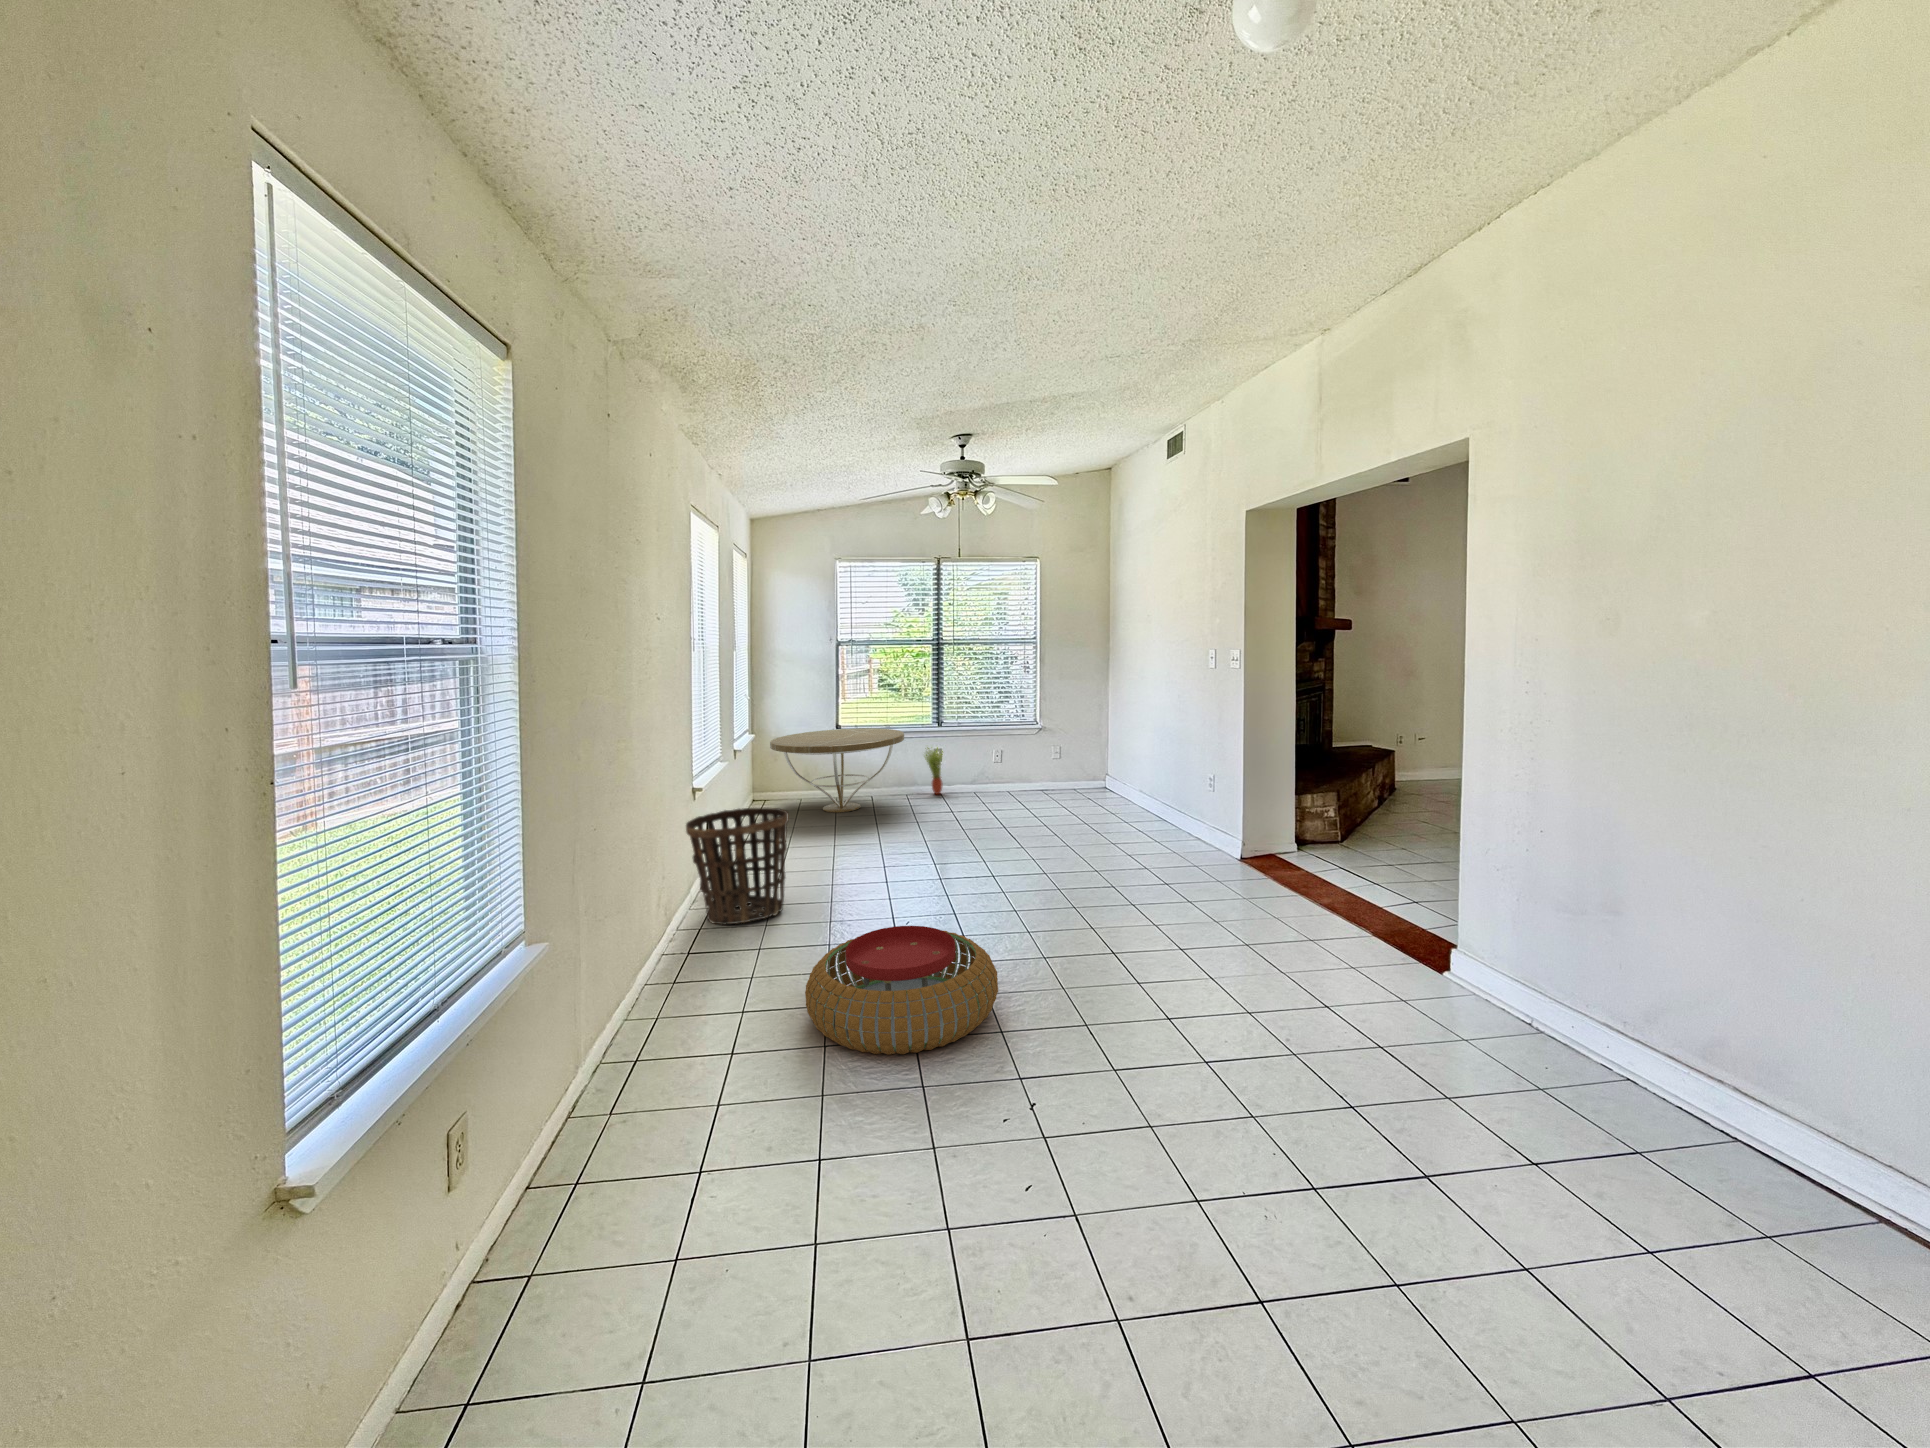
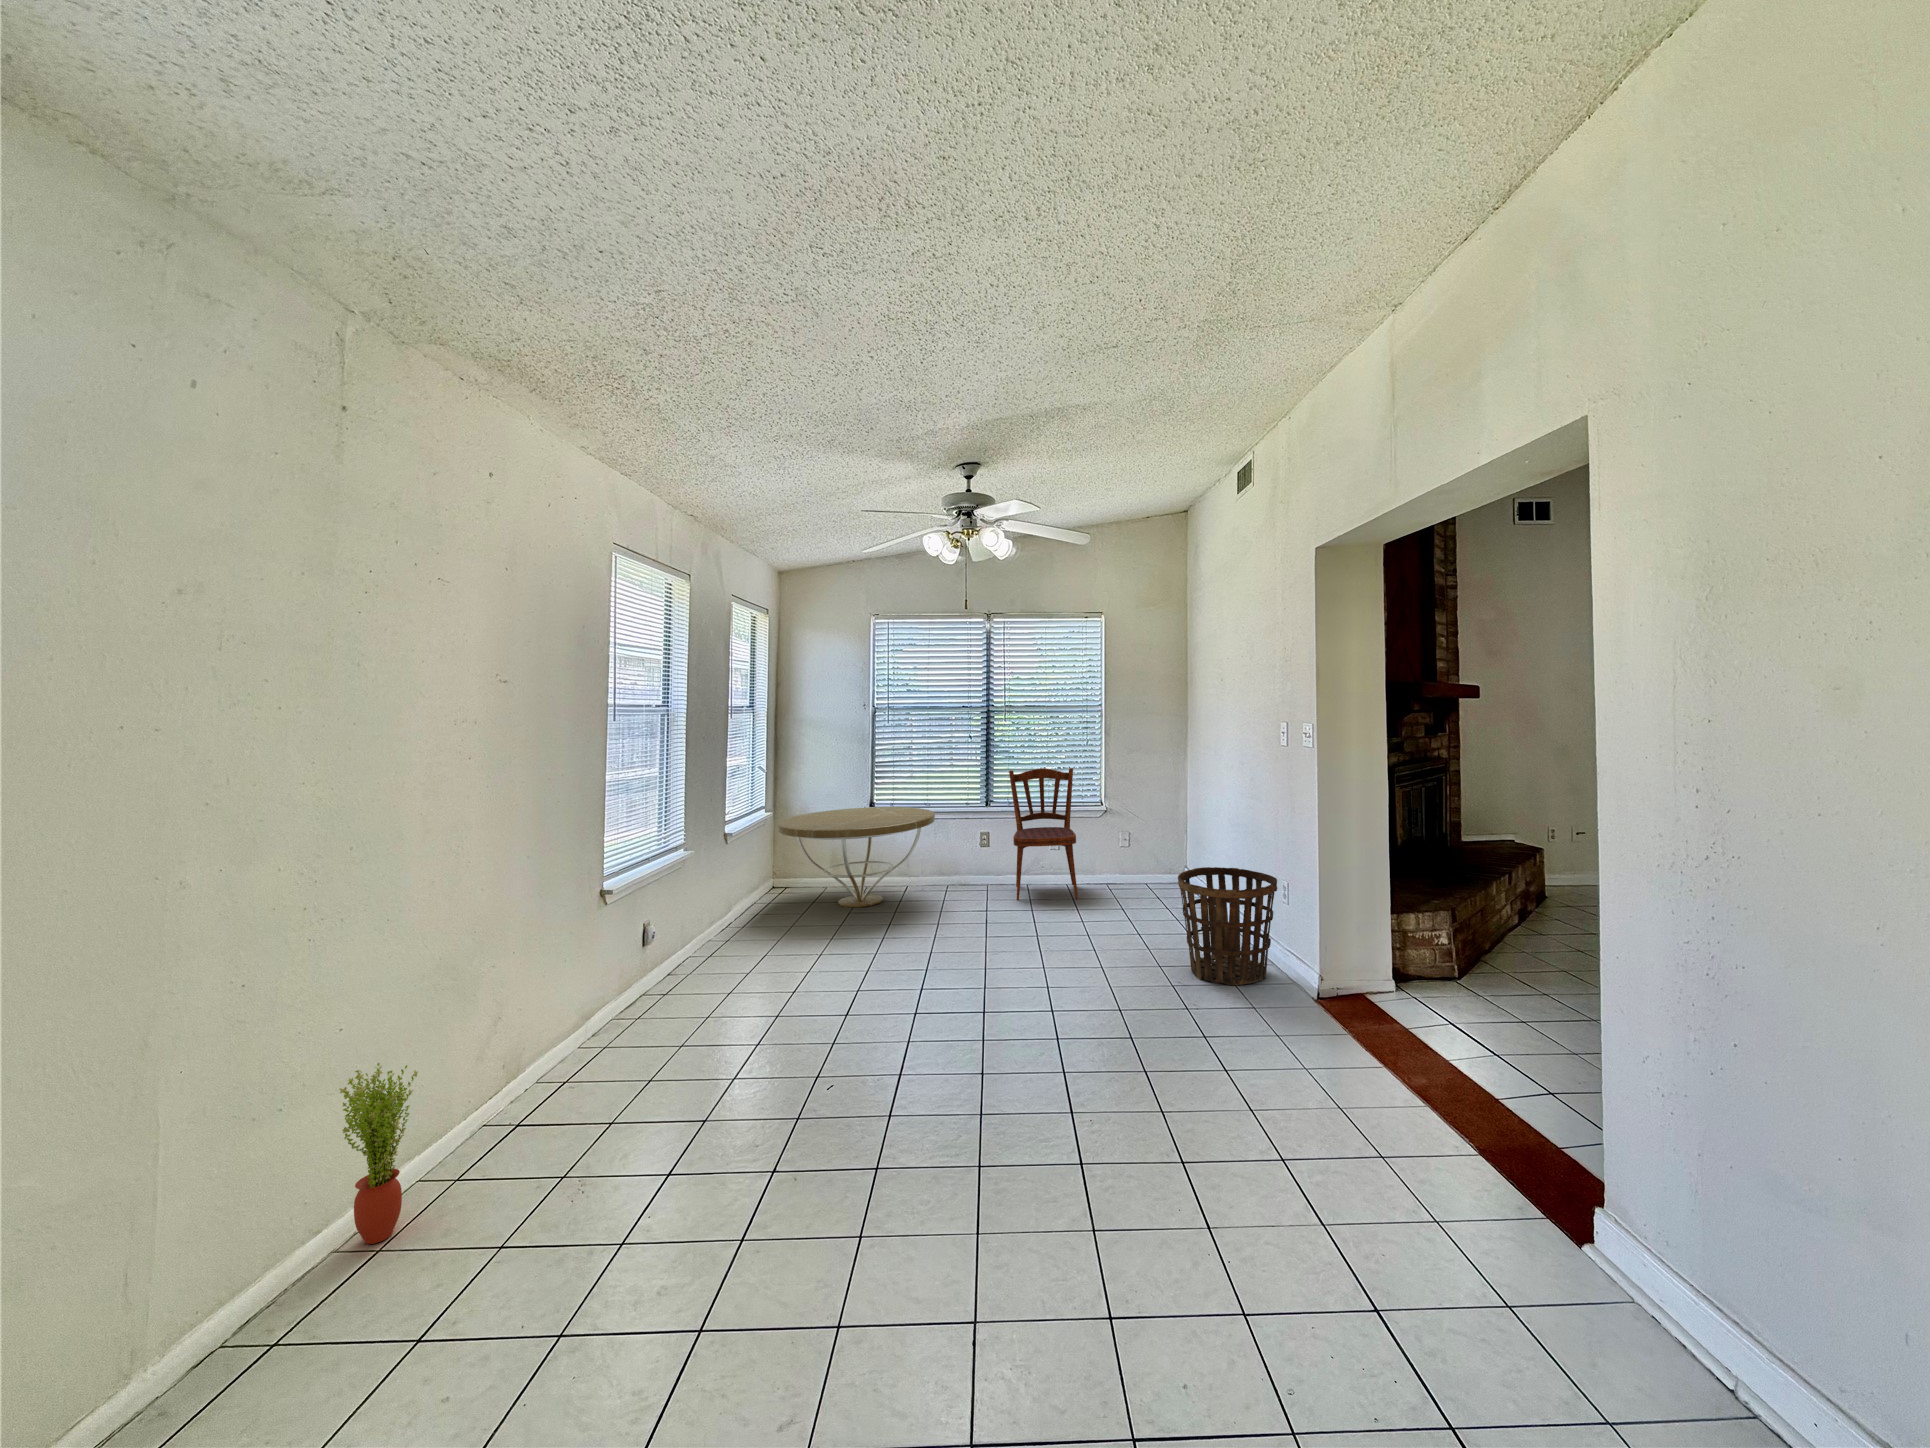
dining chair: none [960,692,1026,804] -> present [1009,768,1078,900]
potted plant: present [924,747,943,794] -> present [339,1063,418,1244]
basket: present [686,807,789,925] -> present [1178,867,1277,985]
pouf: present [805,926,998,1055] -> none [550,1122,861,1371]

